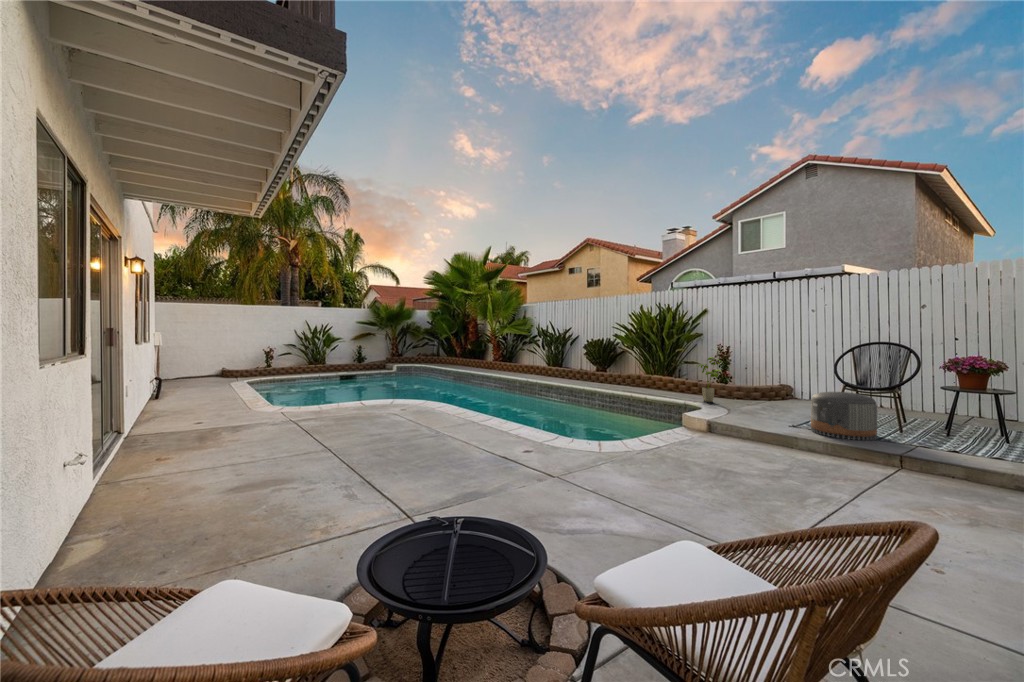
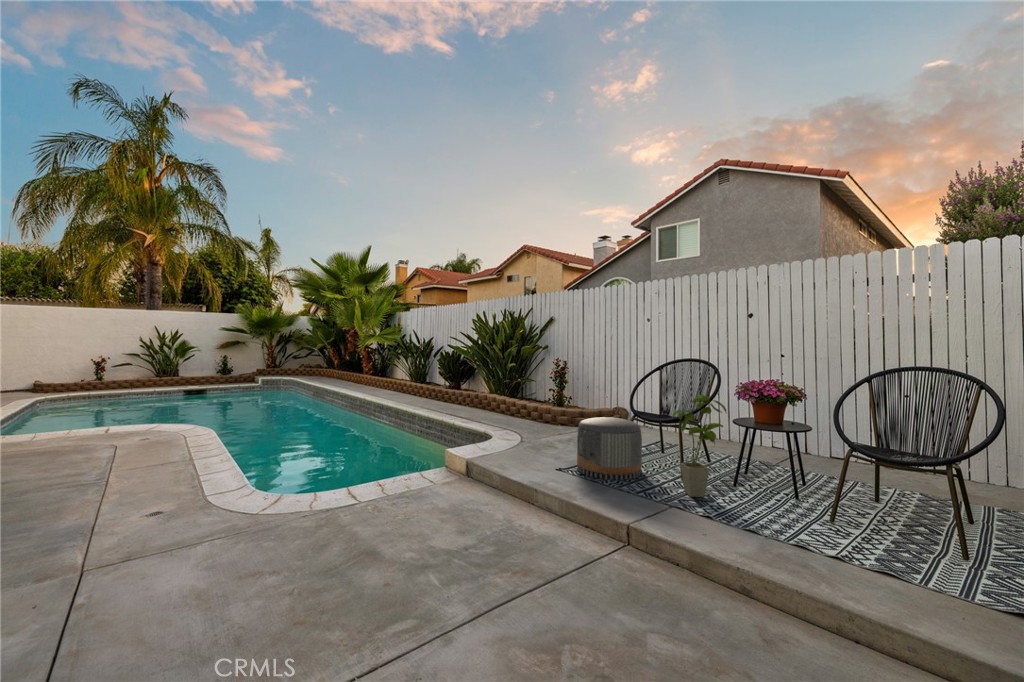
house plant: present [698,357,722,402] -> present [672,395,727,497]

